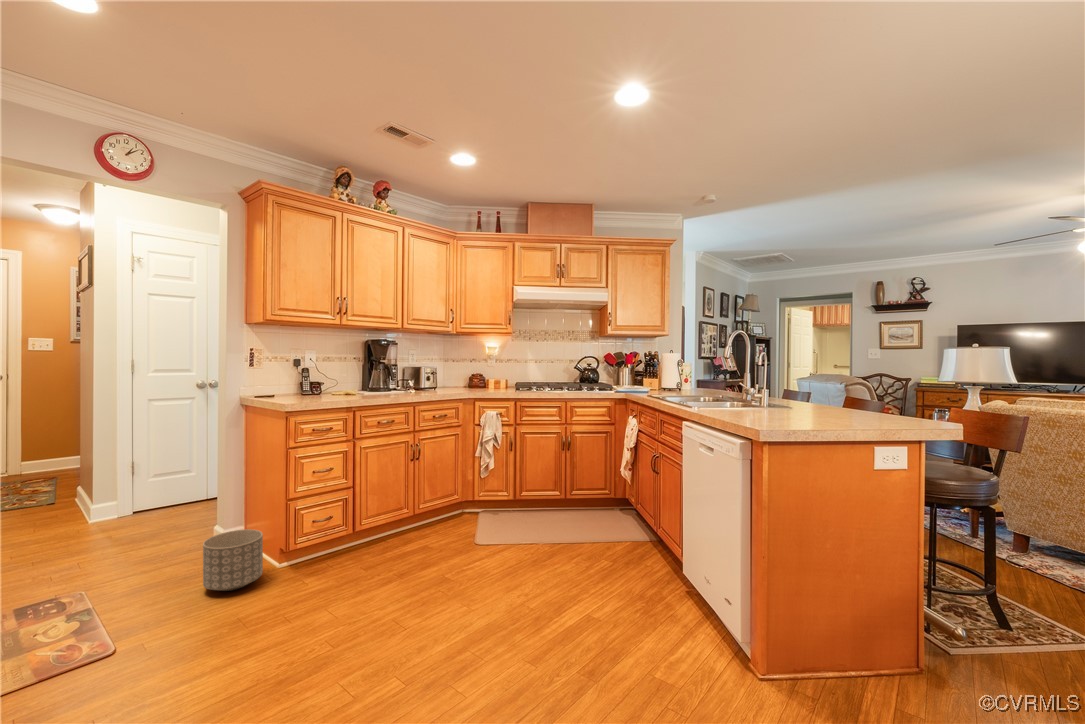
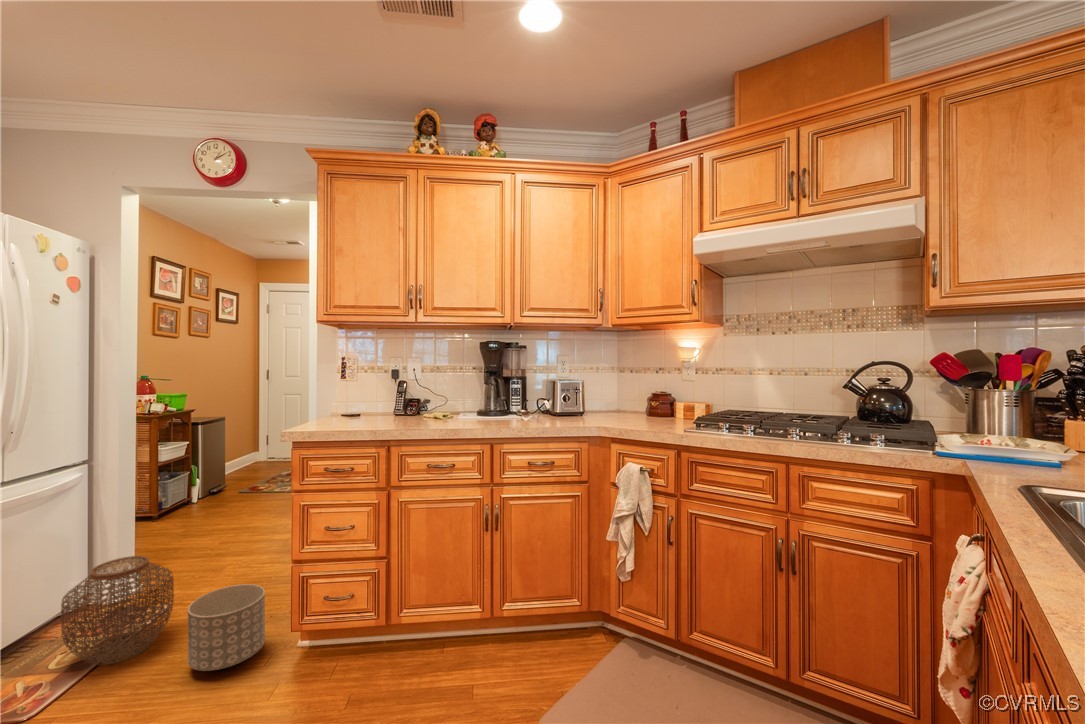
woven basket: none [50,529,154,626] -> present [61,556,174,665]

